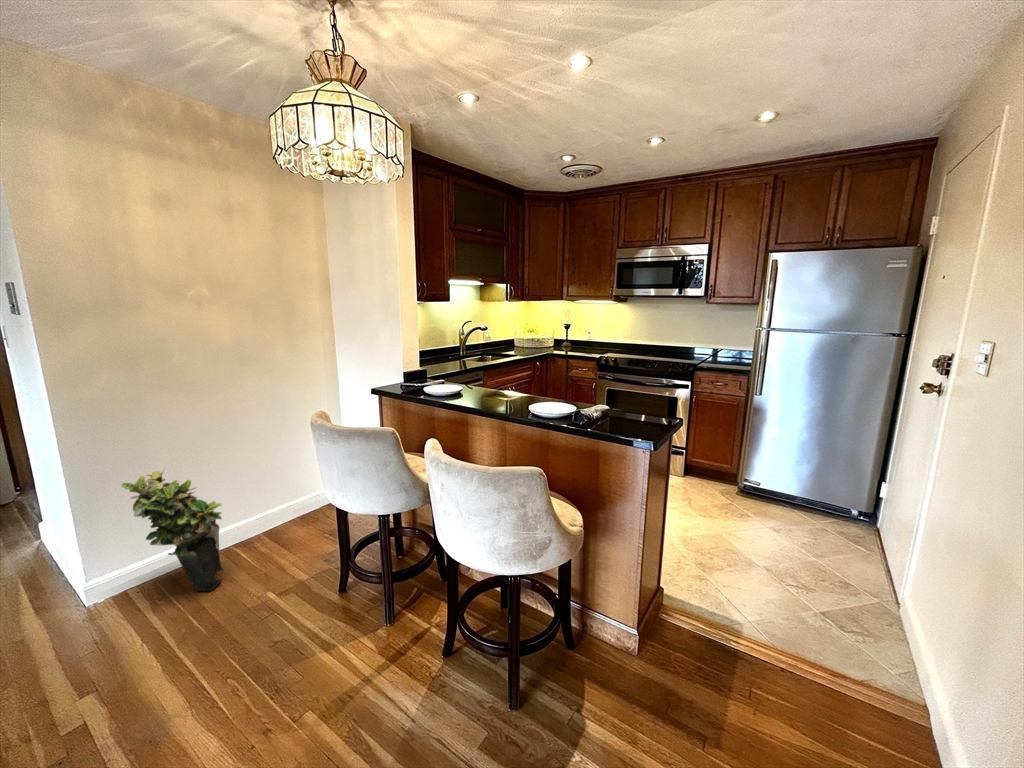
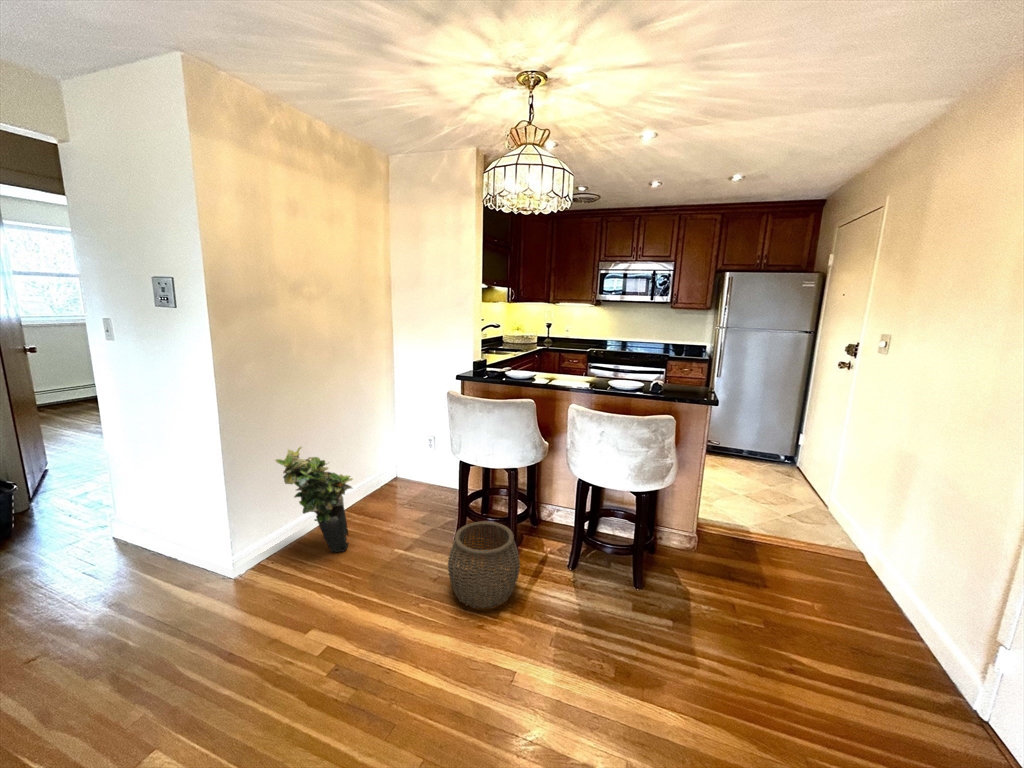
woven basket: none [251,583,356,709] -> present [448,521,520,609]

